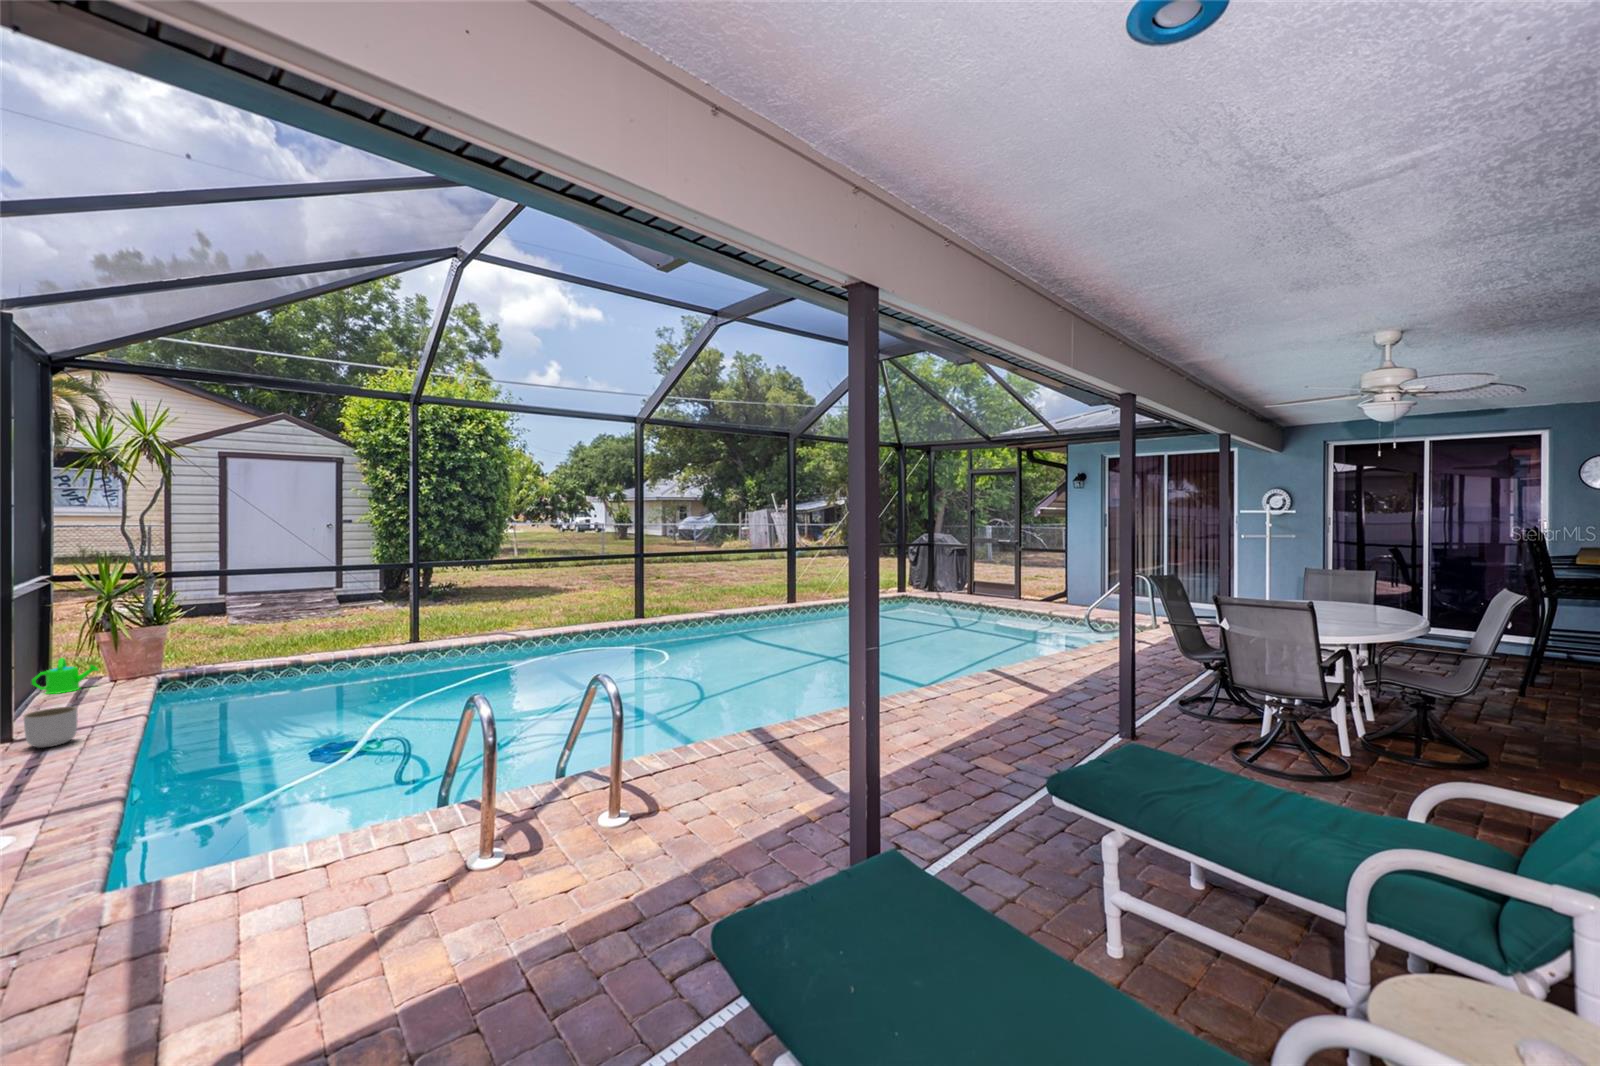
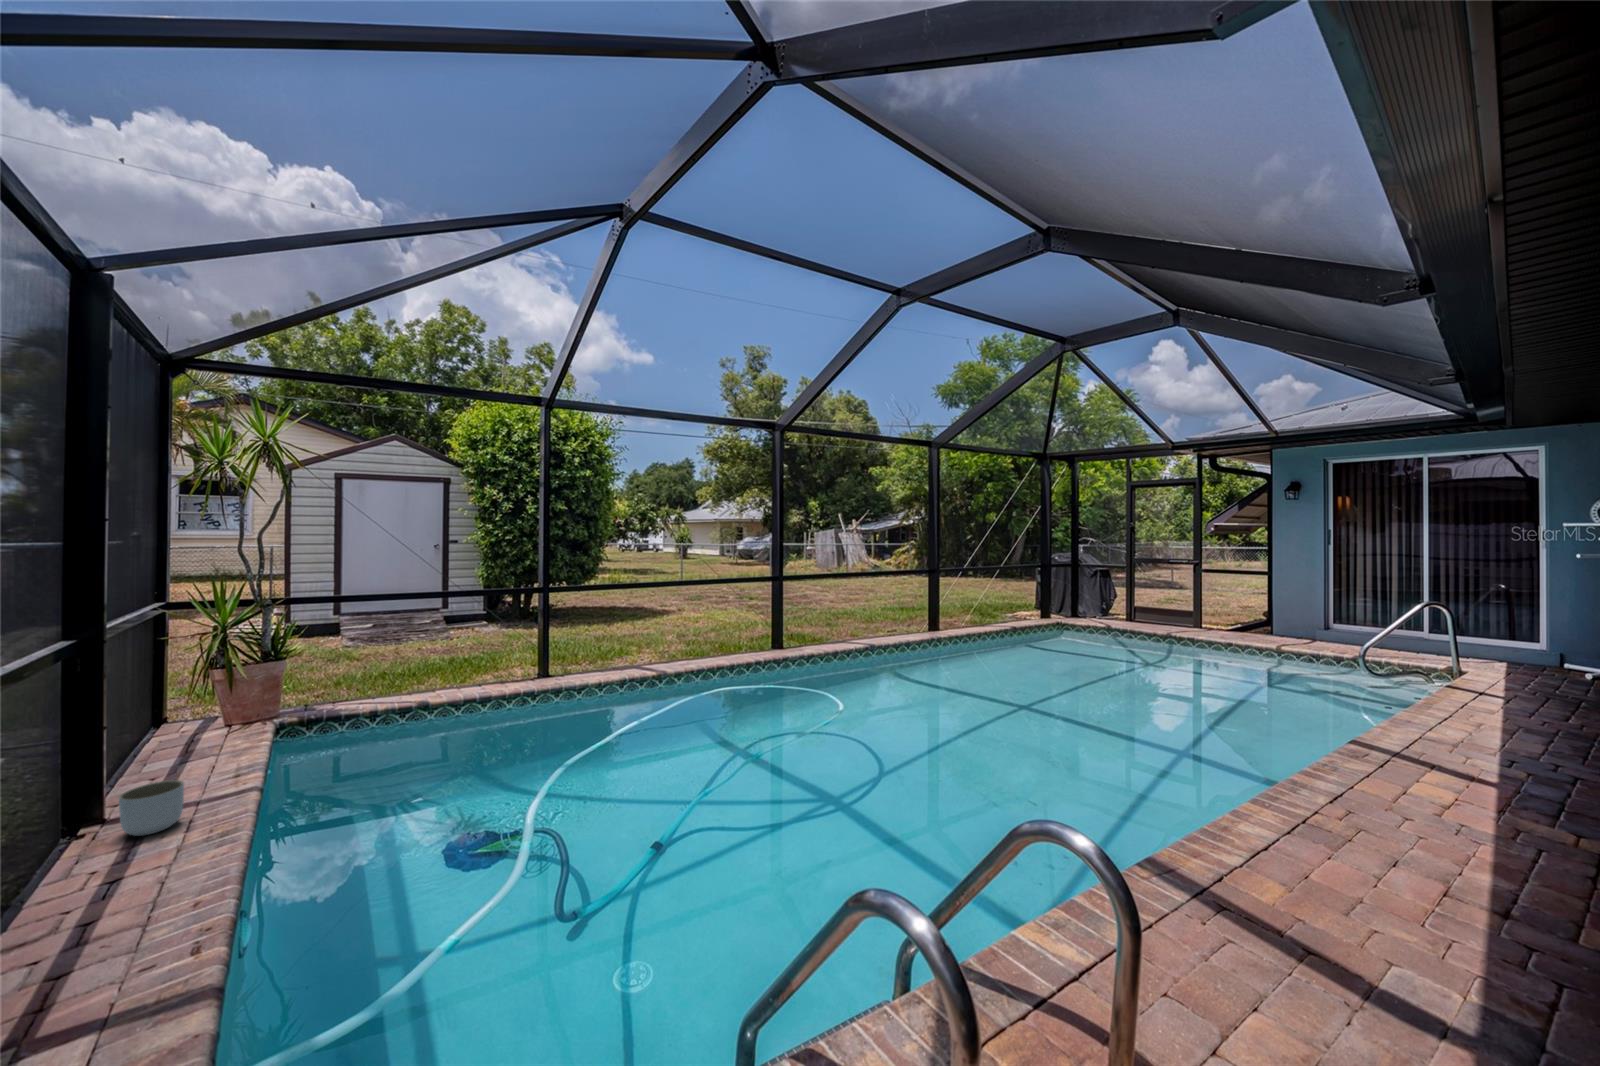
watering can: present [32,658,99,694] -> none [138,701,212,744]

